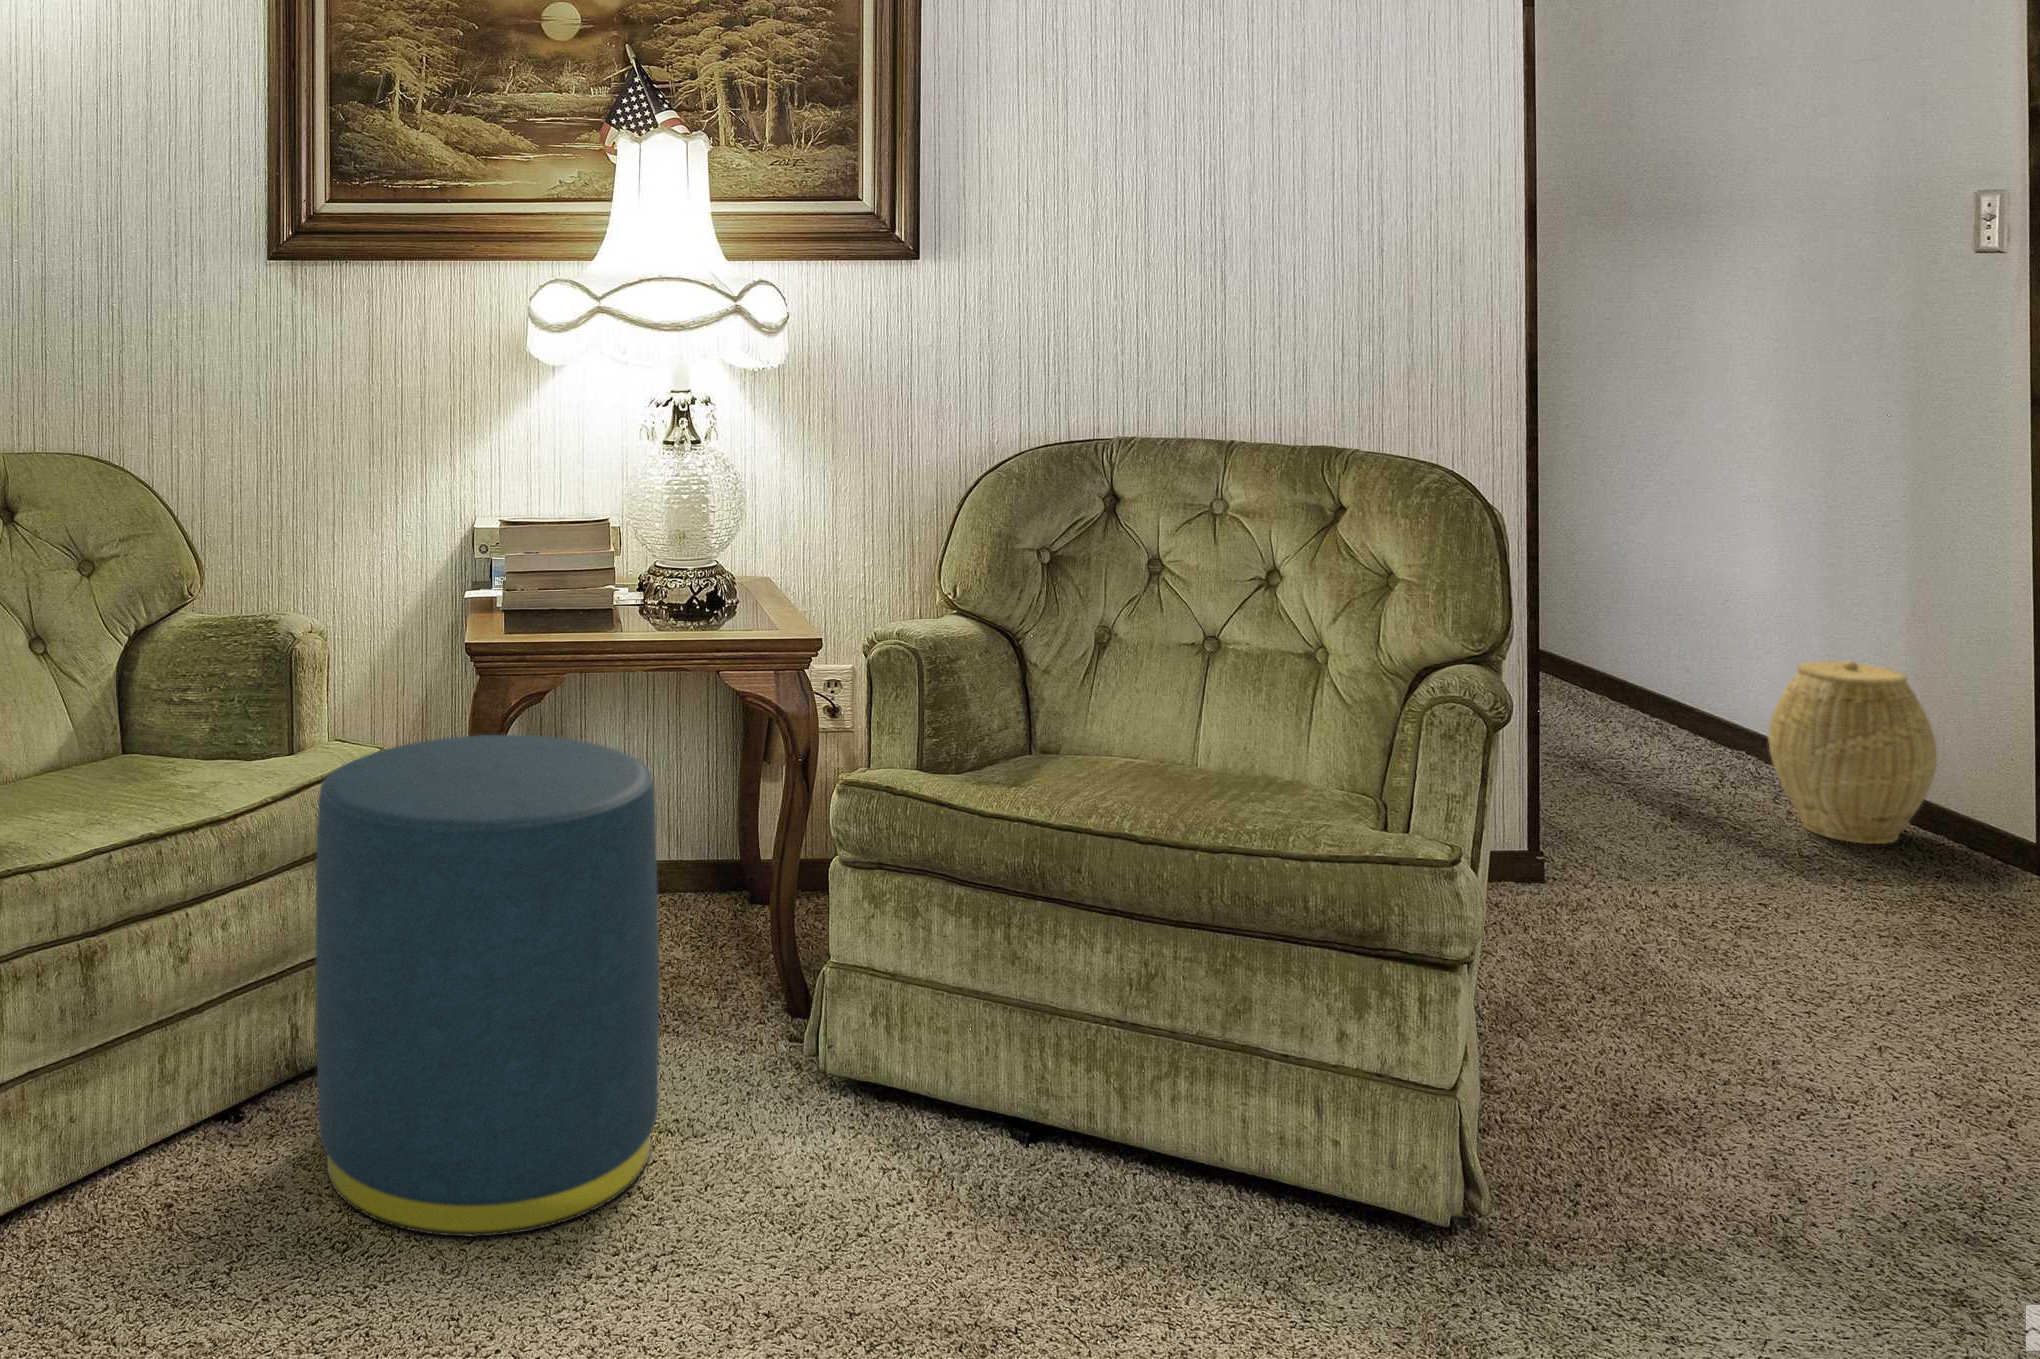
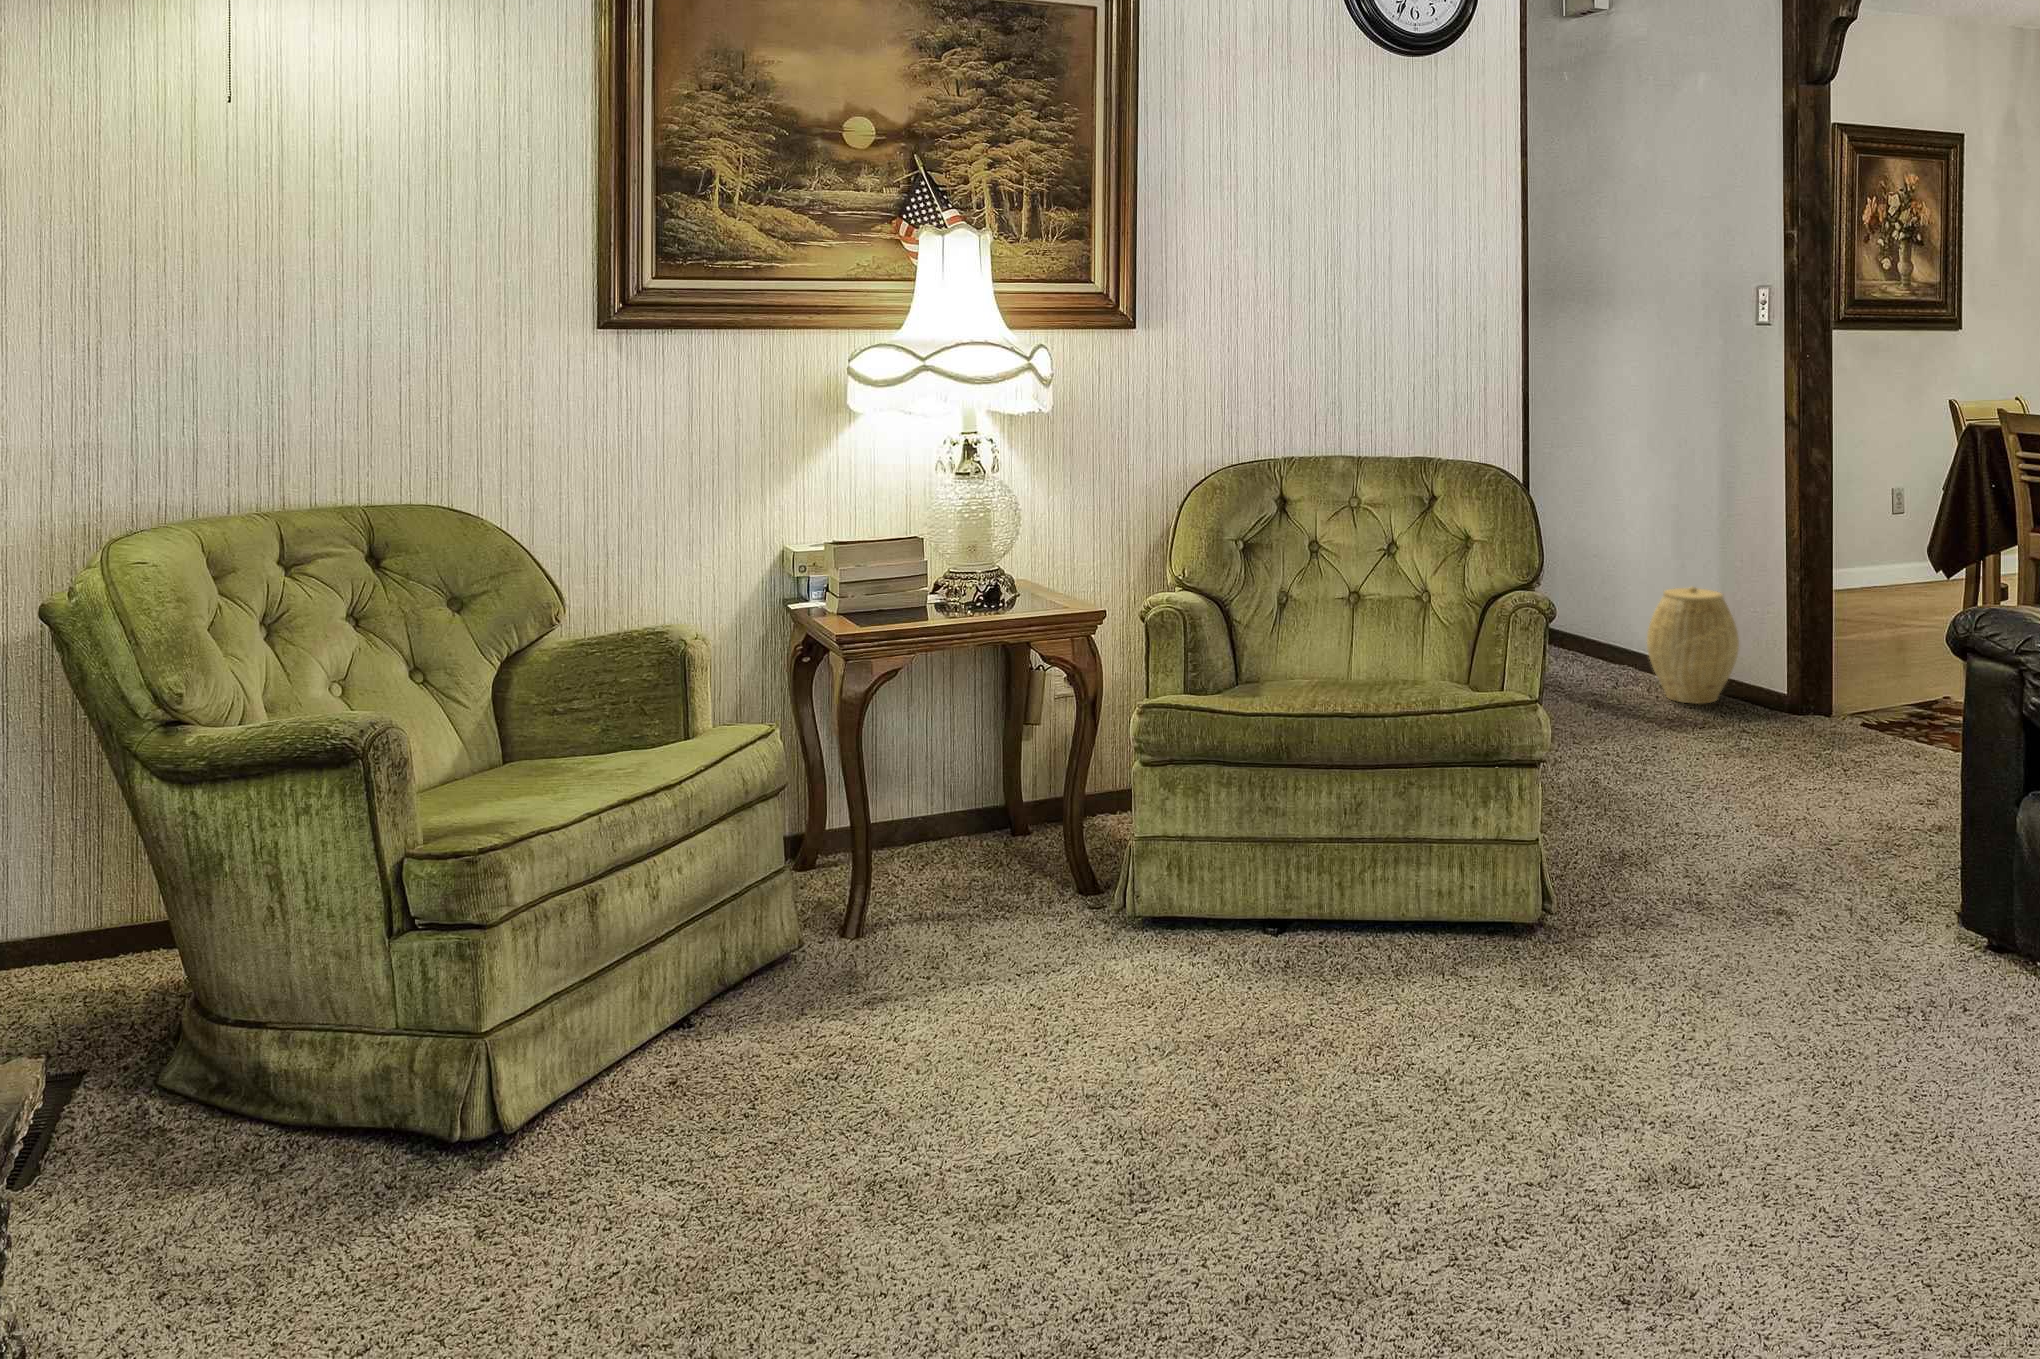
ottoman: present [316,735,659,1236] -> none [795,692,1045,1039]

